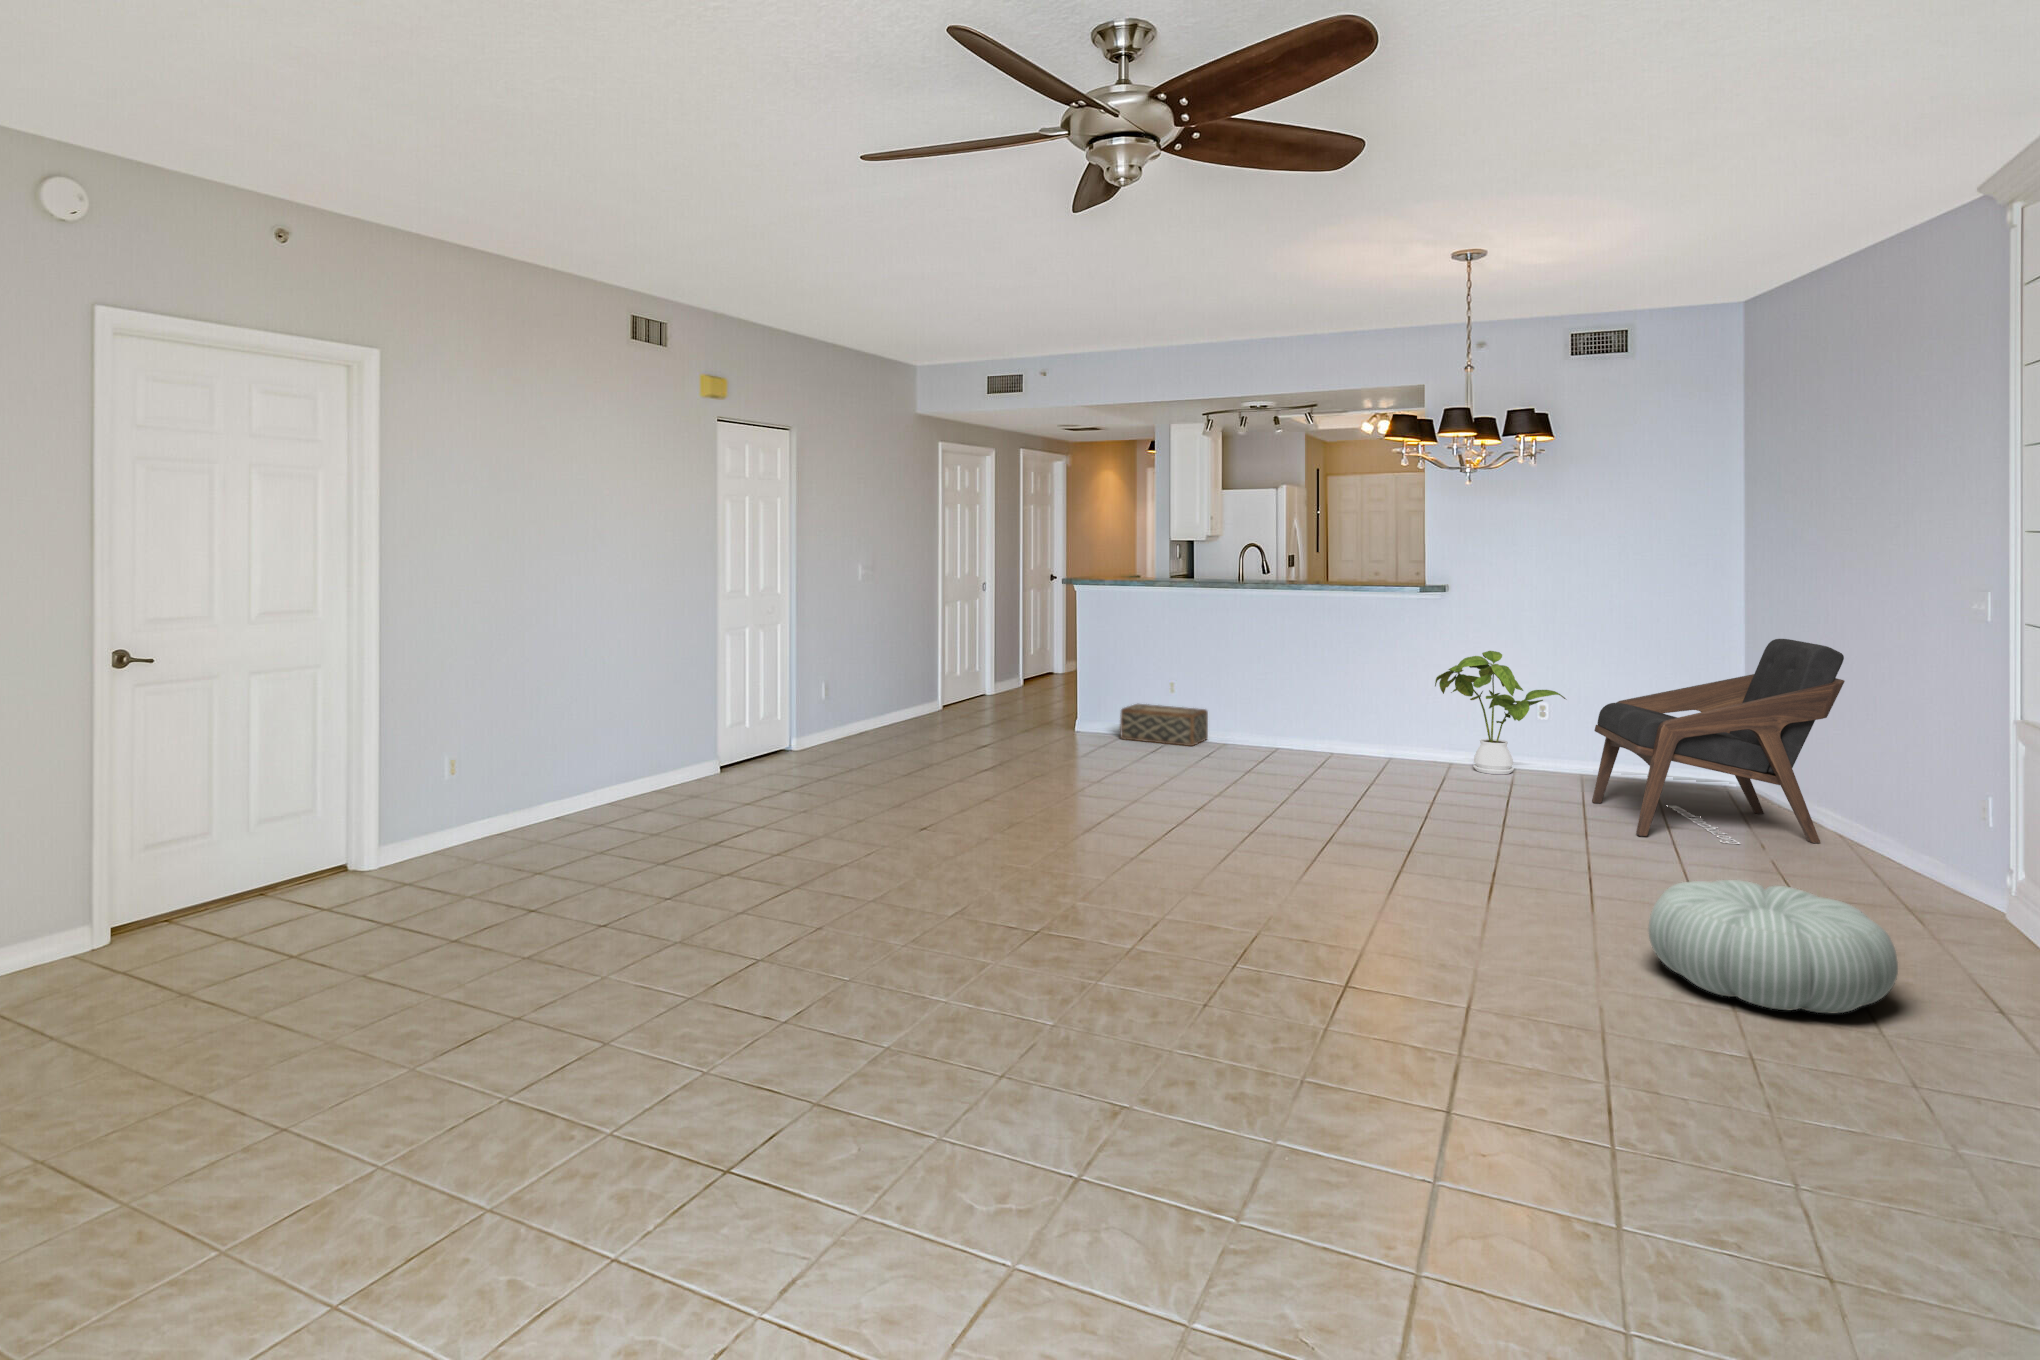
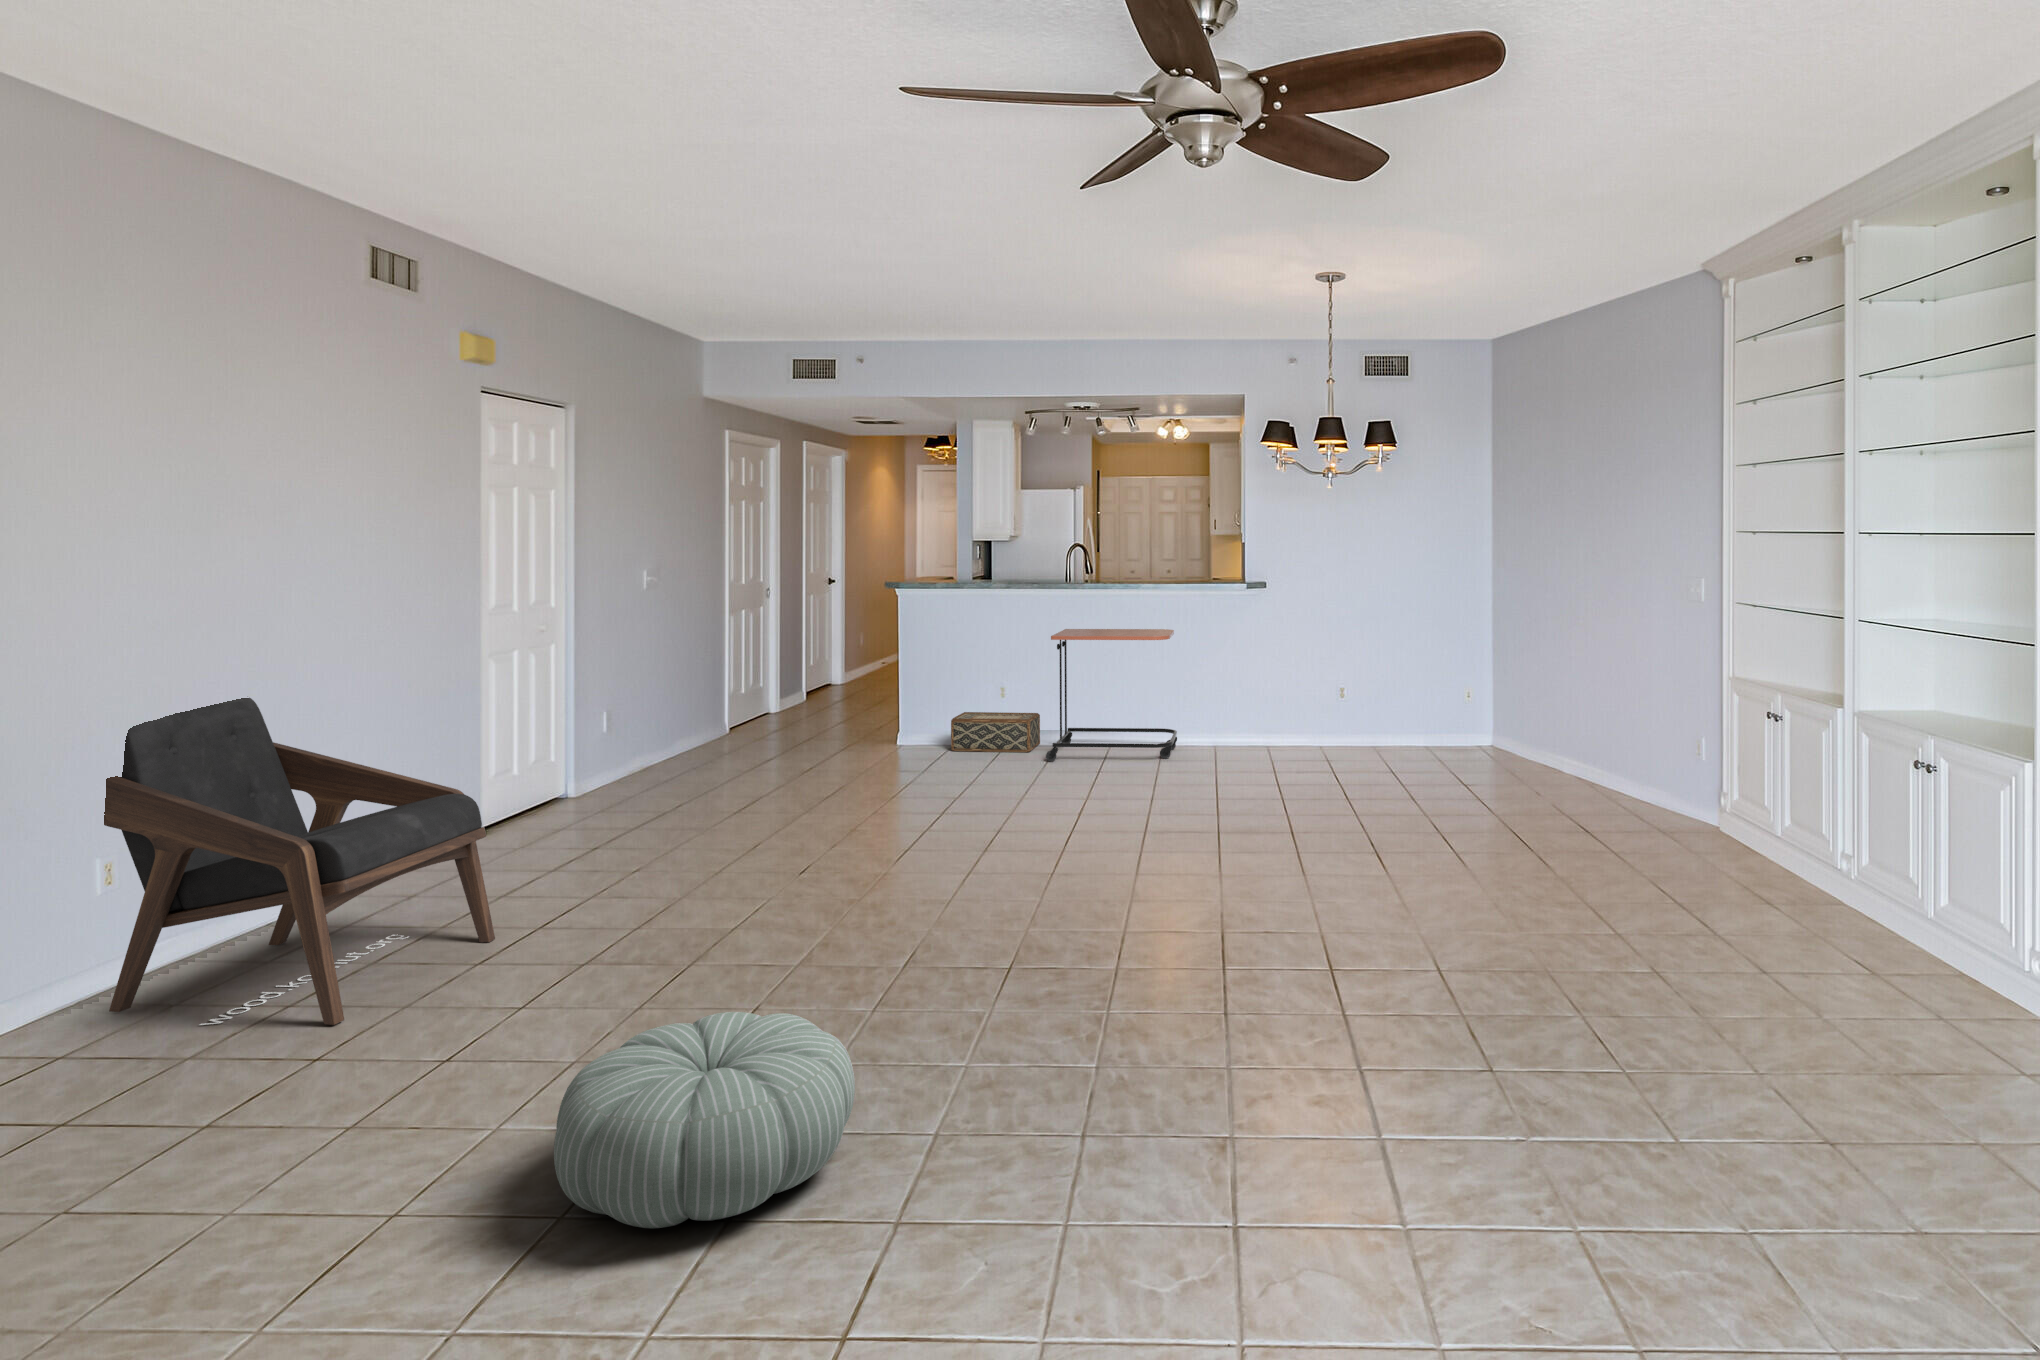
side table: none [1203,628,1345,764] -> present [1046,629,1177,762]
lounge chair: present [1592,639,1845,844] -> present [104,698,495,1025]
house plant: present [1435,651,1566,774] -> none [1259,641,1367,754]
pouf: present [1649,880,1898,1013] -> present [554,1012,855,1228]

